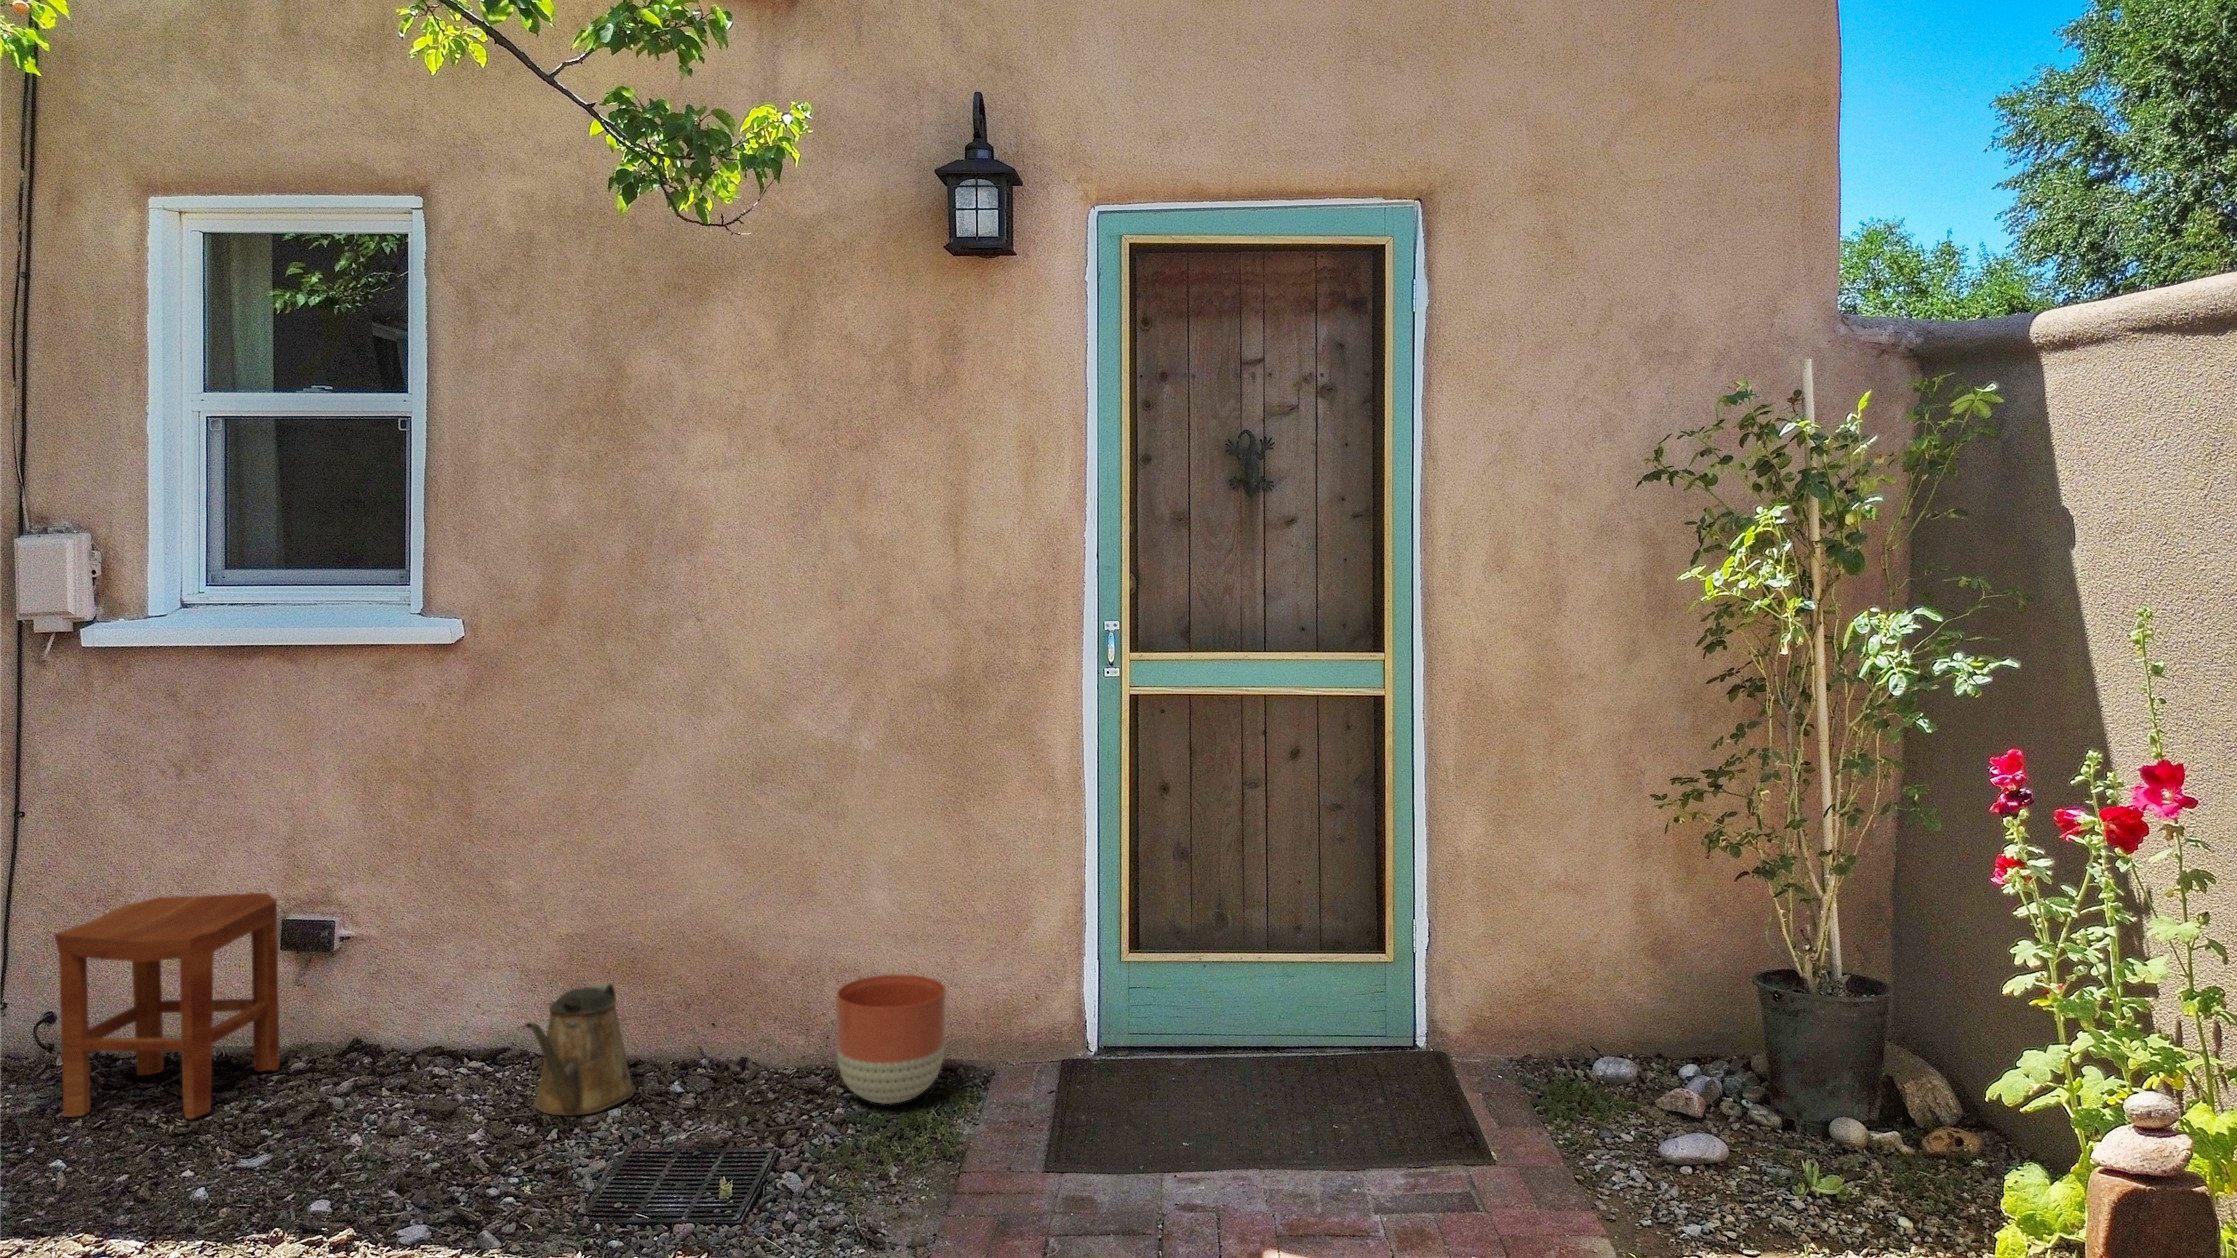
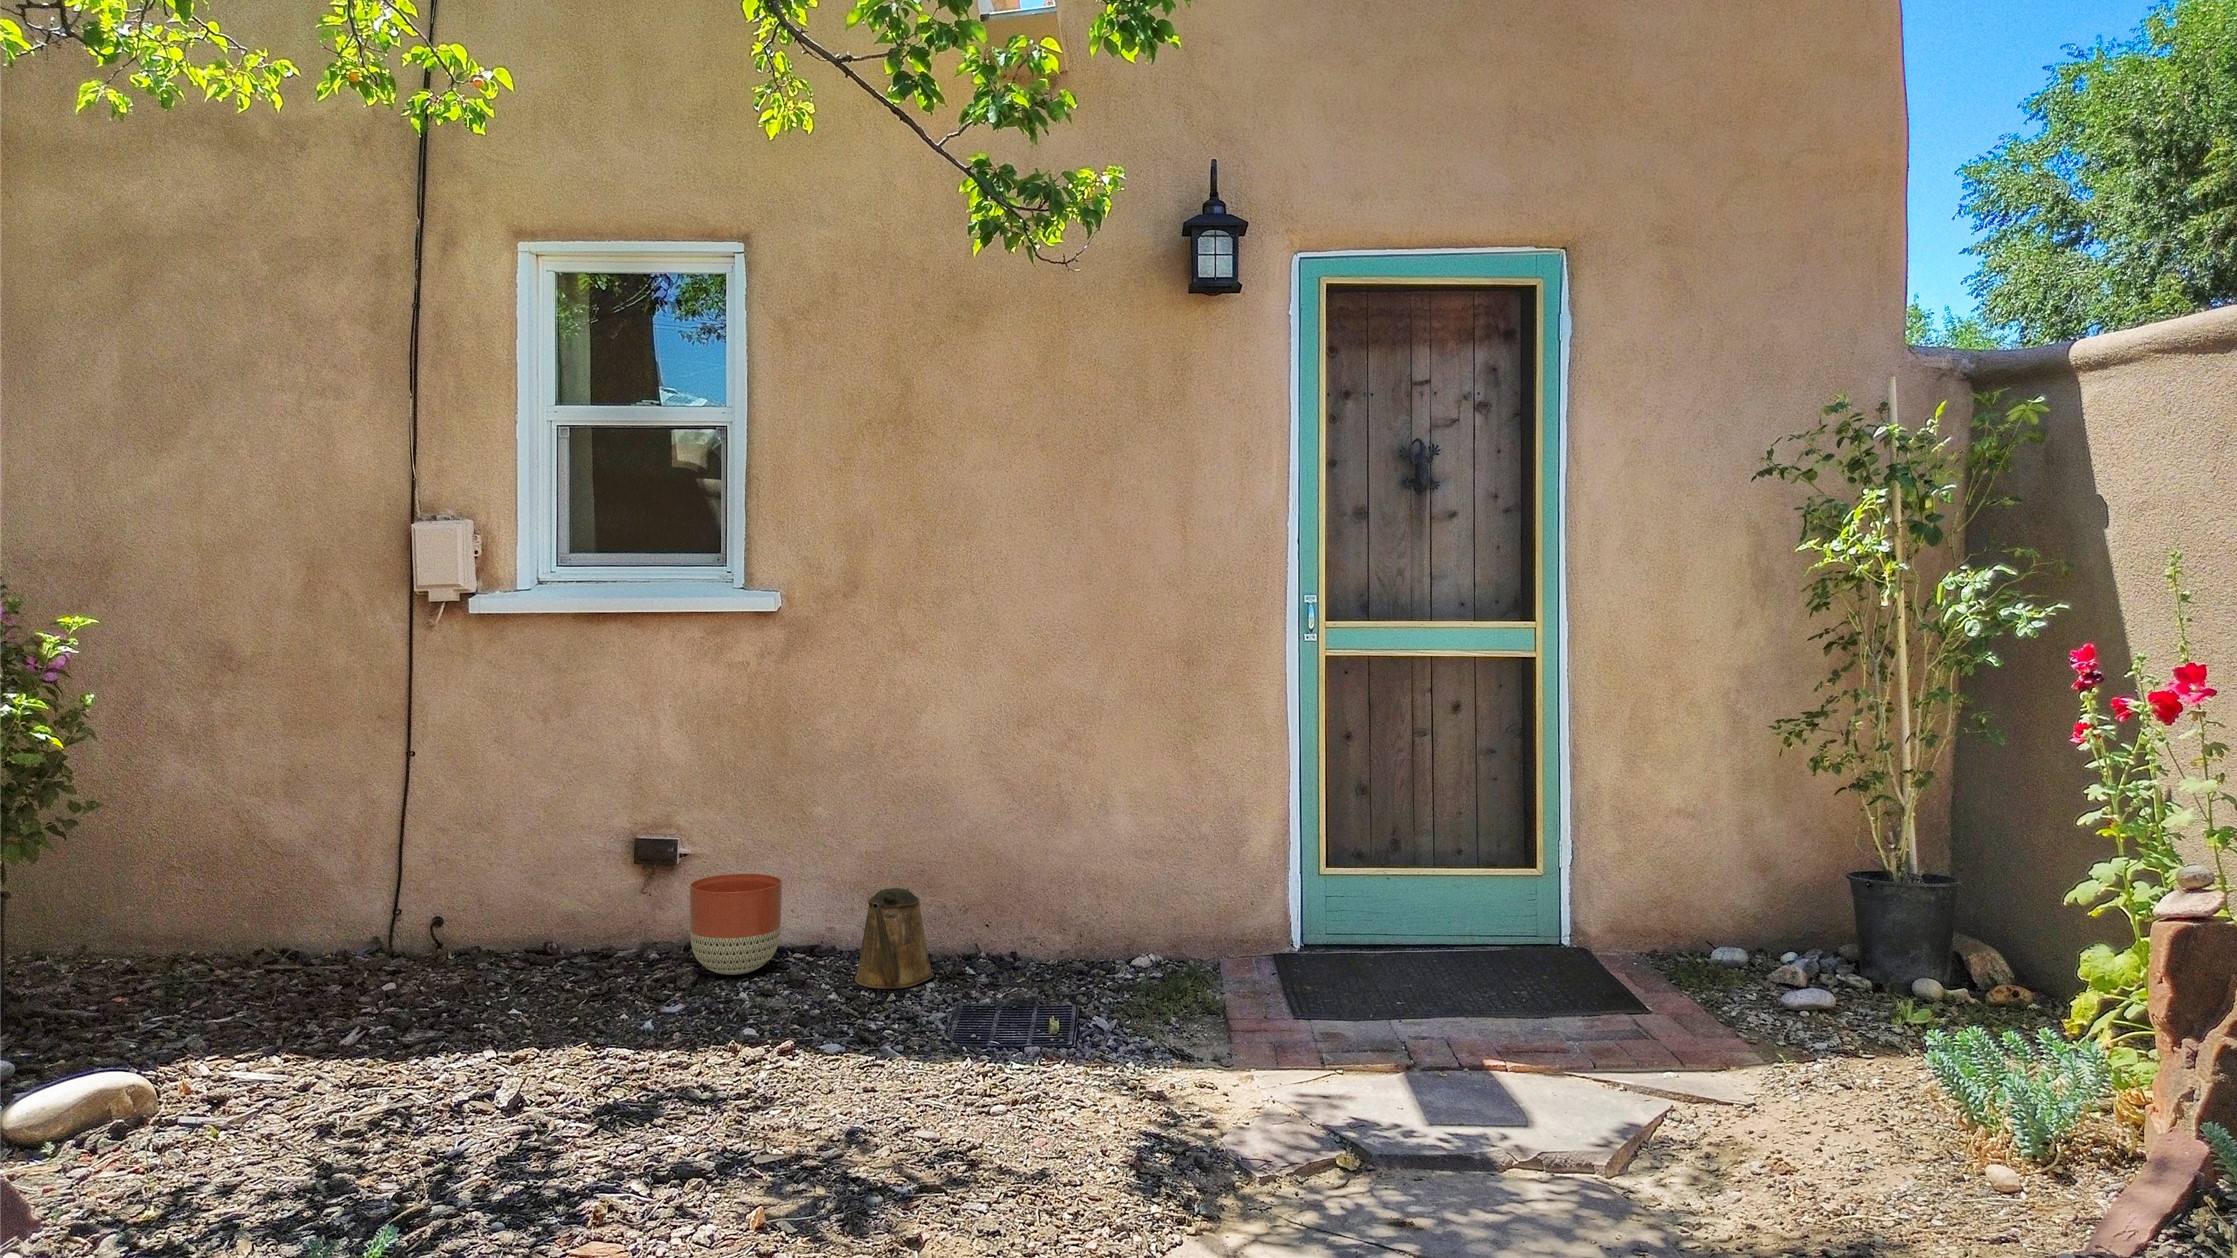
stool: present [54,893,280,1119] -> none [477,813,633,989]
planter: present [836,974,946,1104] -> present [690,874,782,975]

